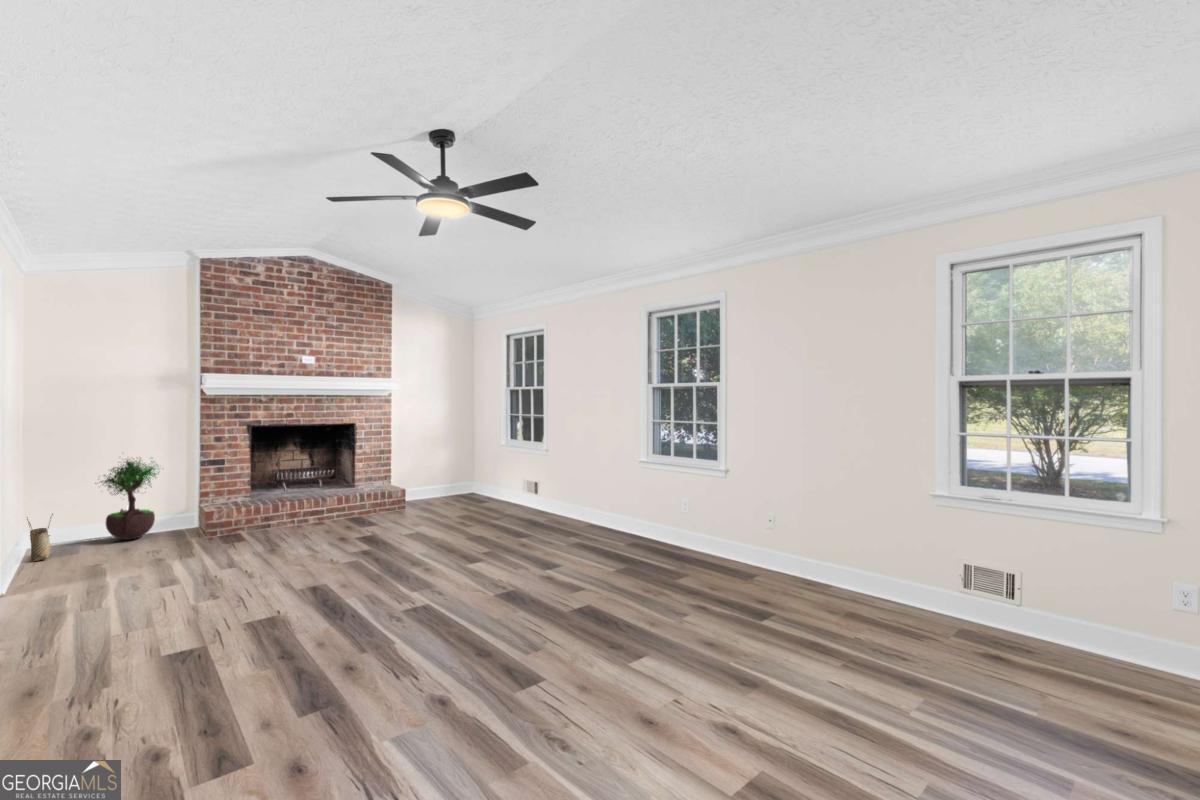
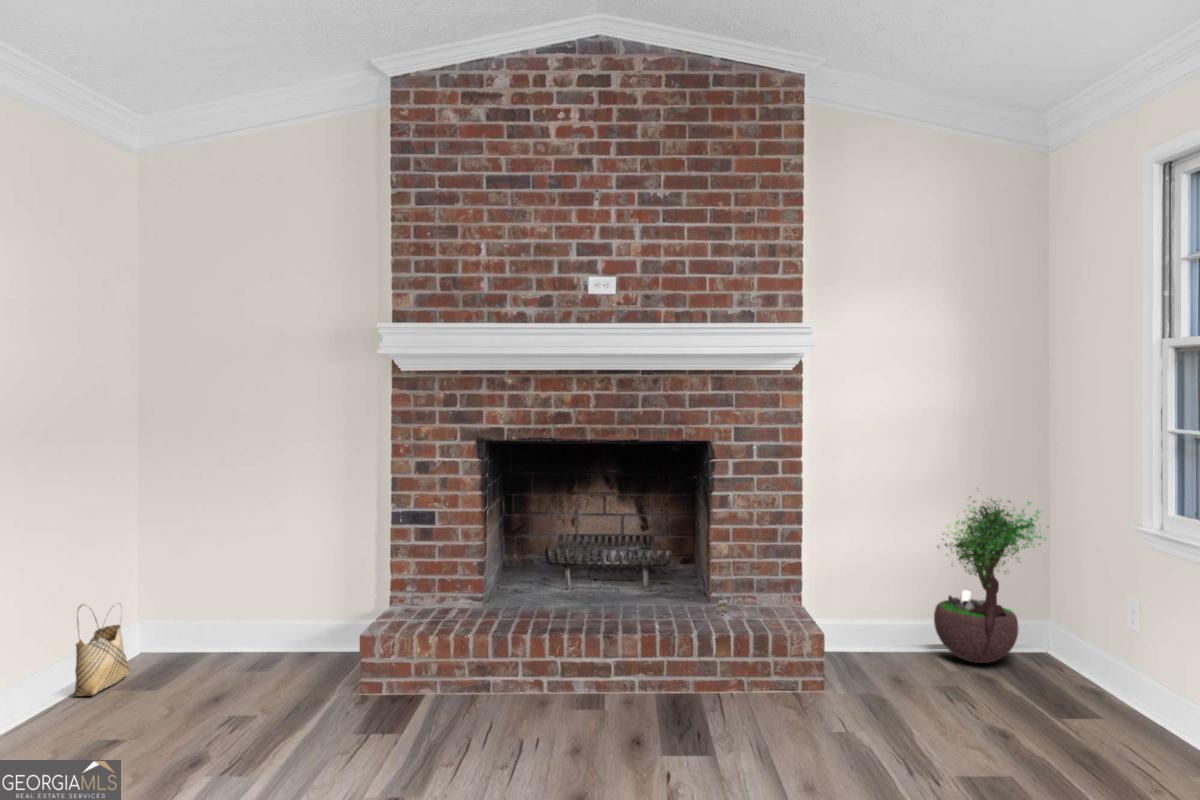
potted tree: present [101,459,159,540] -> present [934,496,1046,663]

